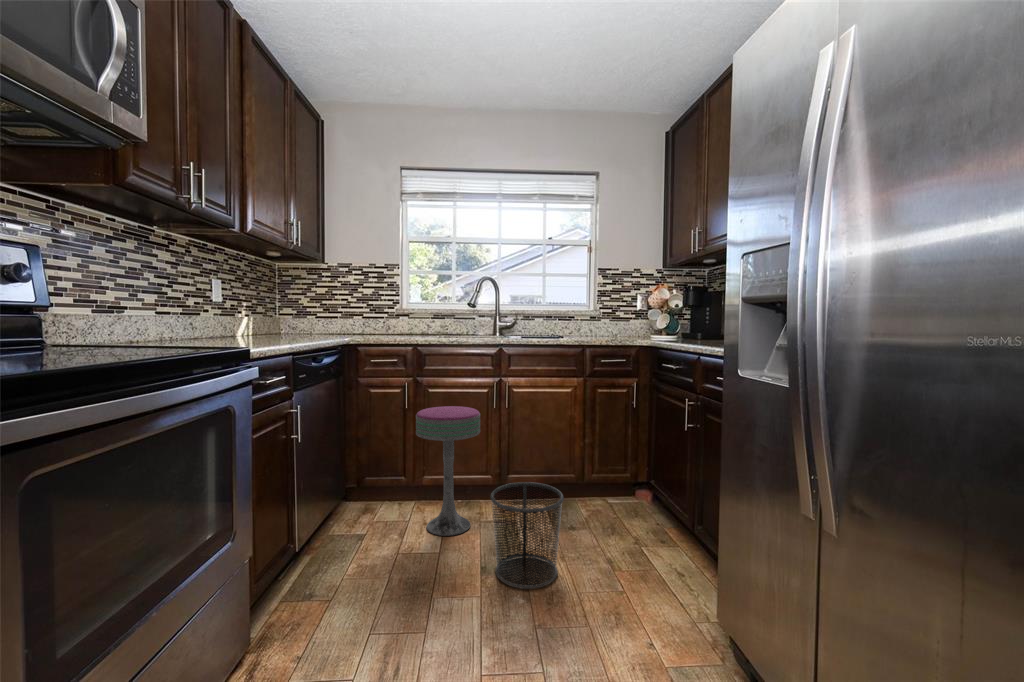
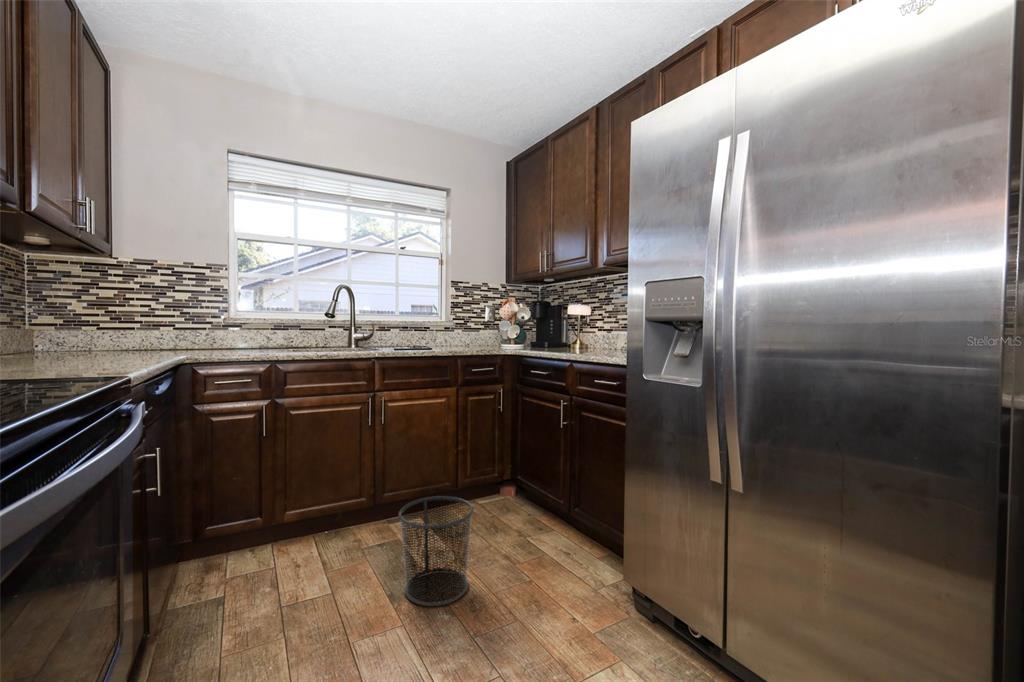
bar stool: present [416,406,480,536] -> none [286,428,363,575]

